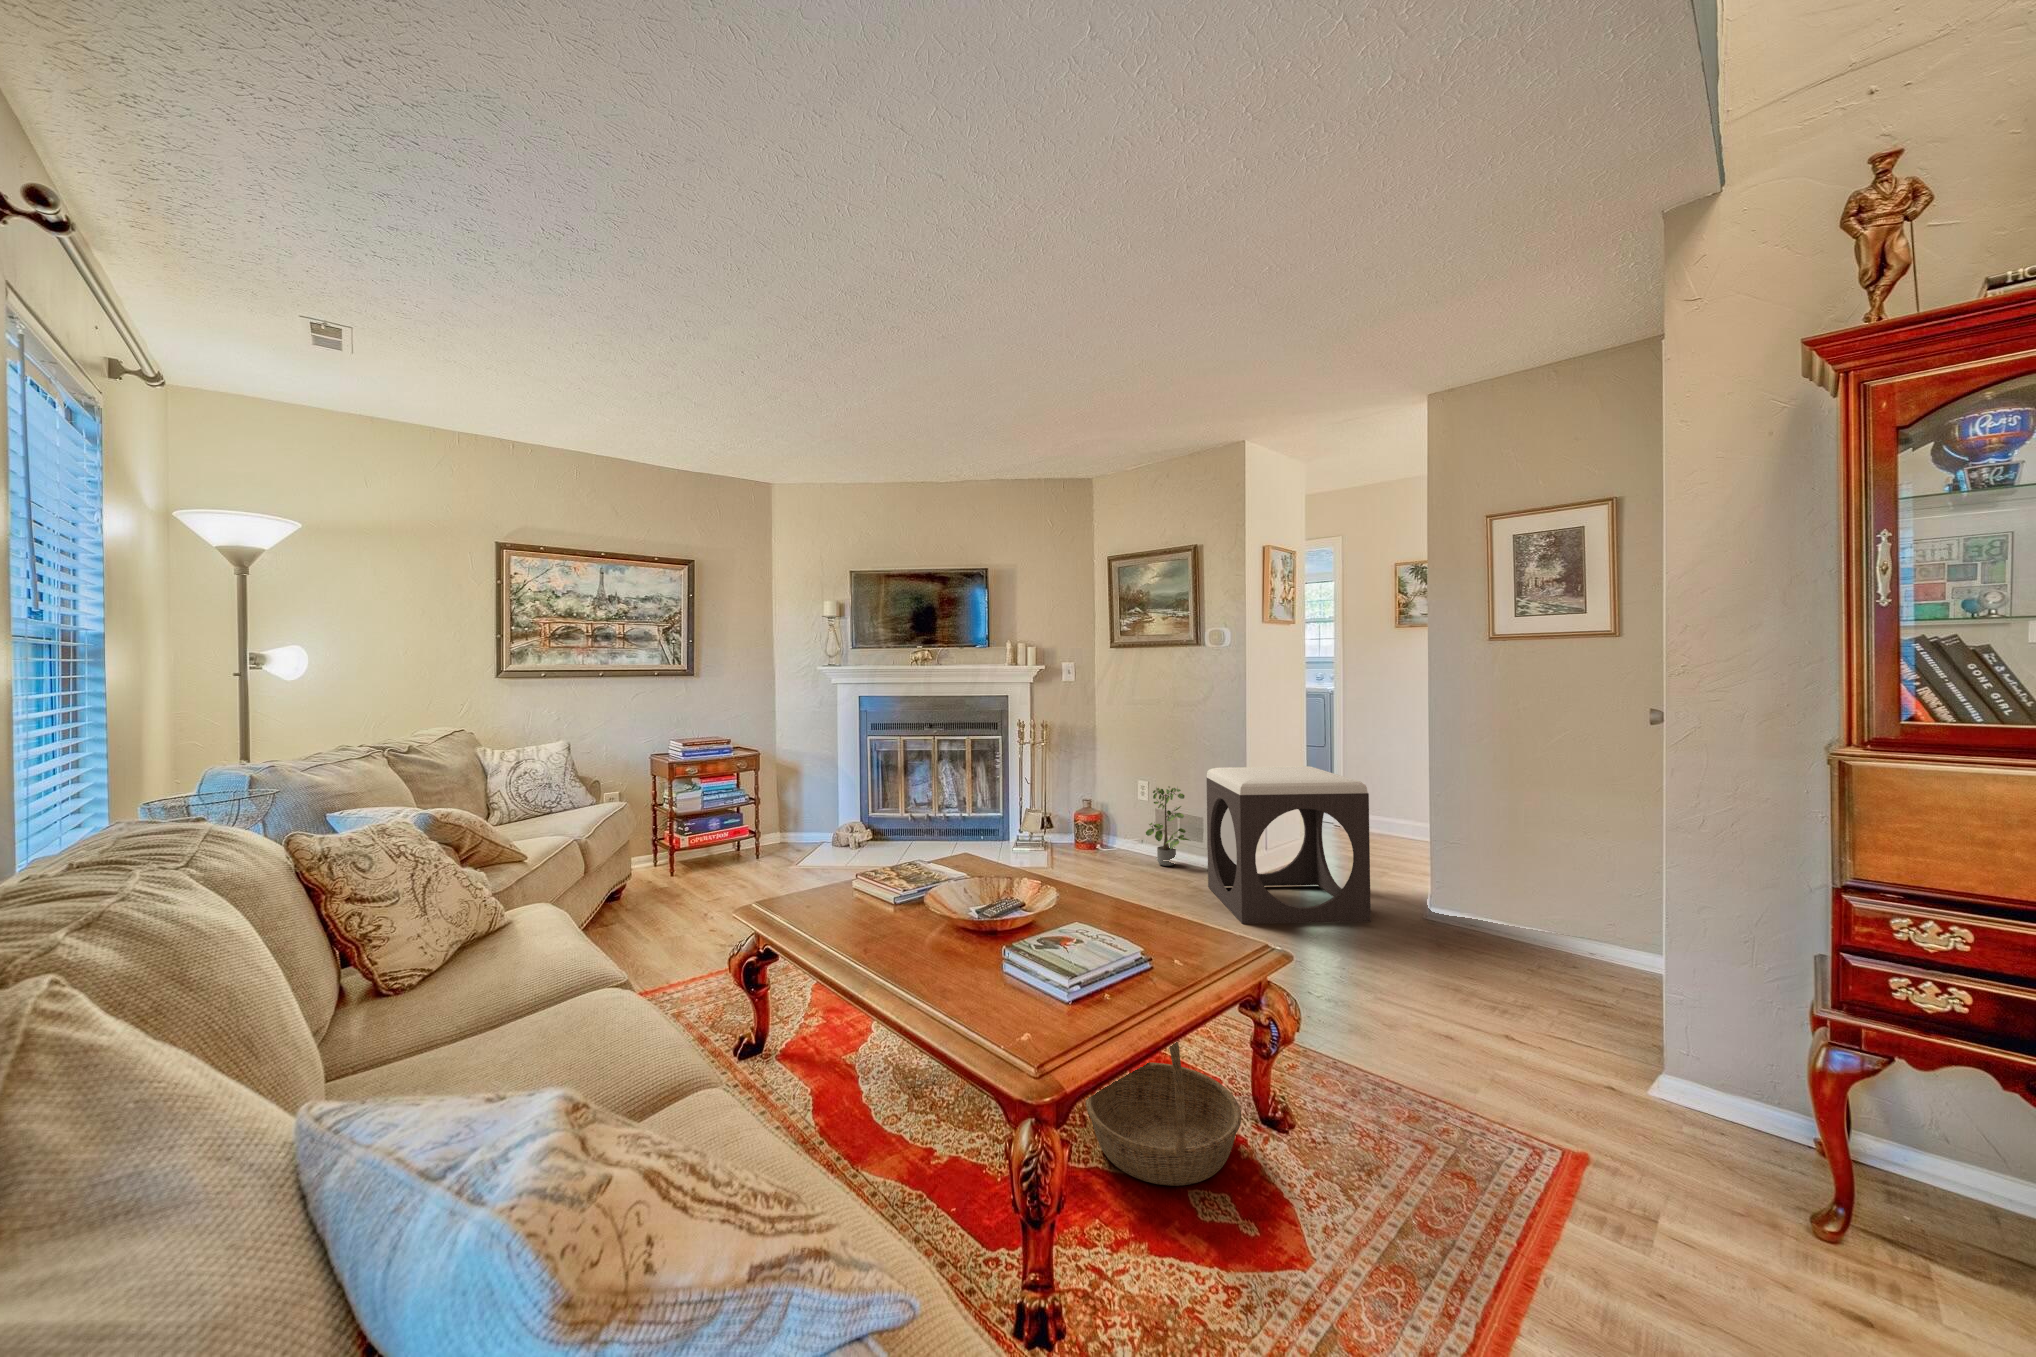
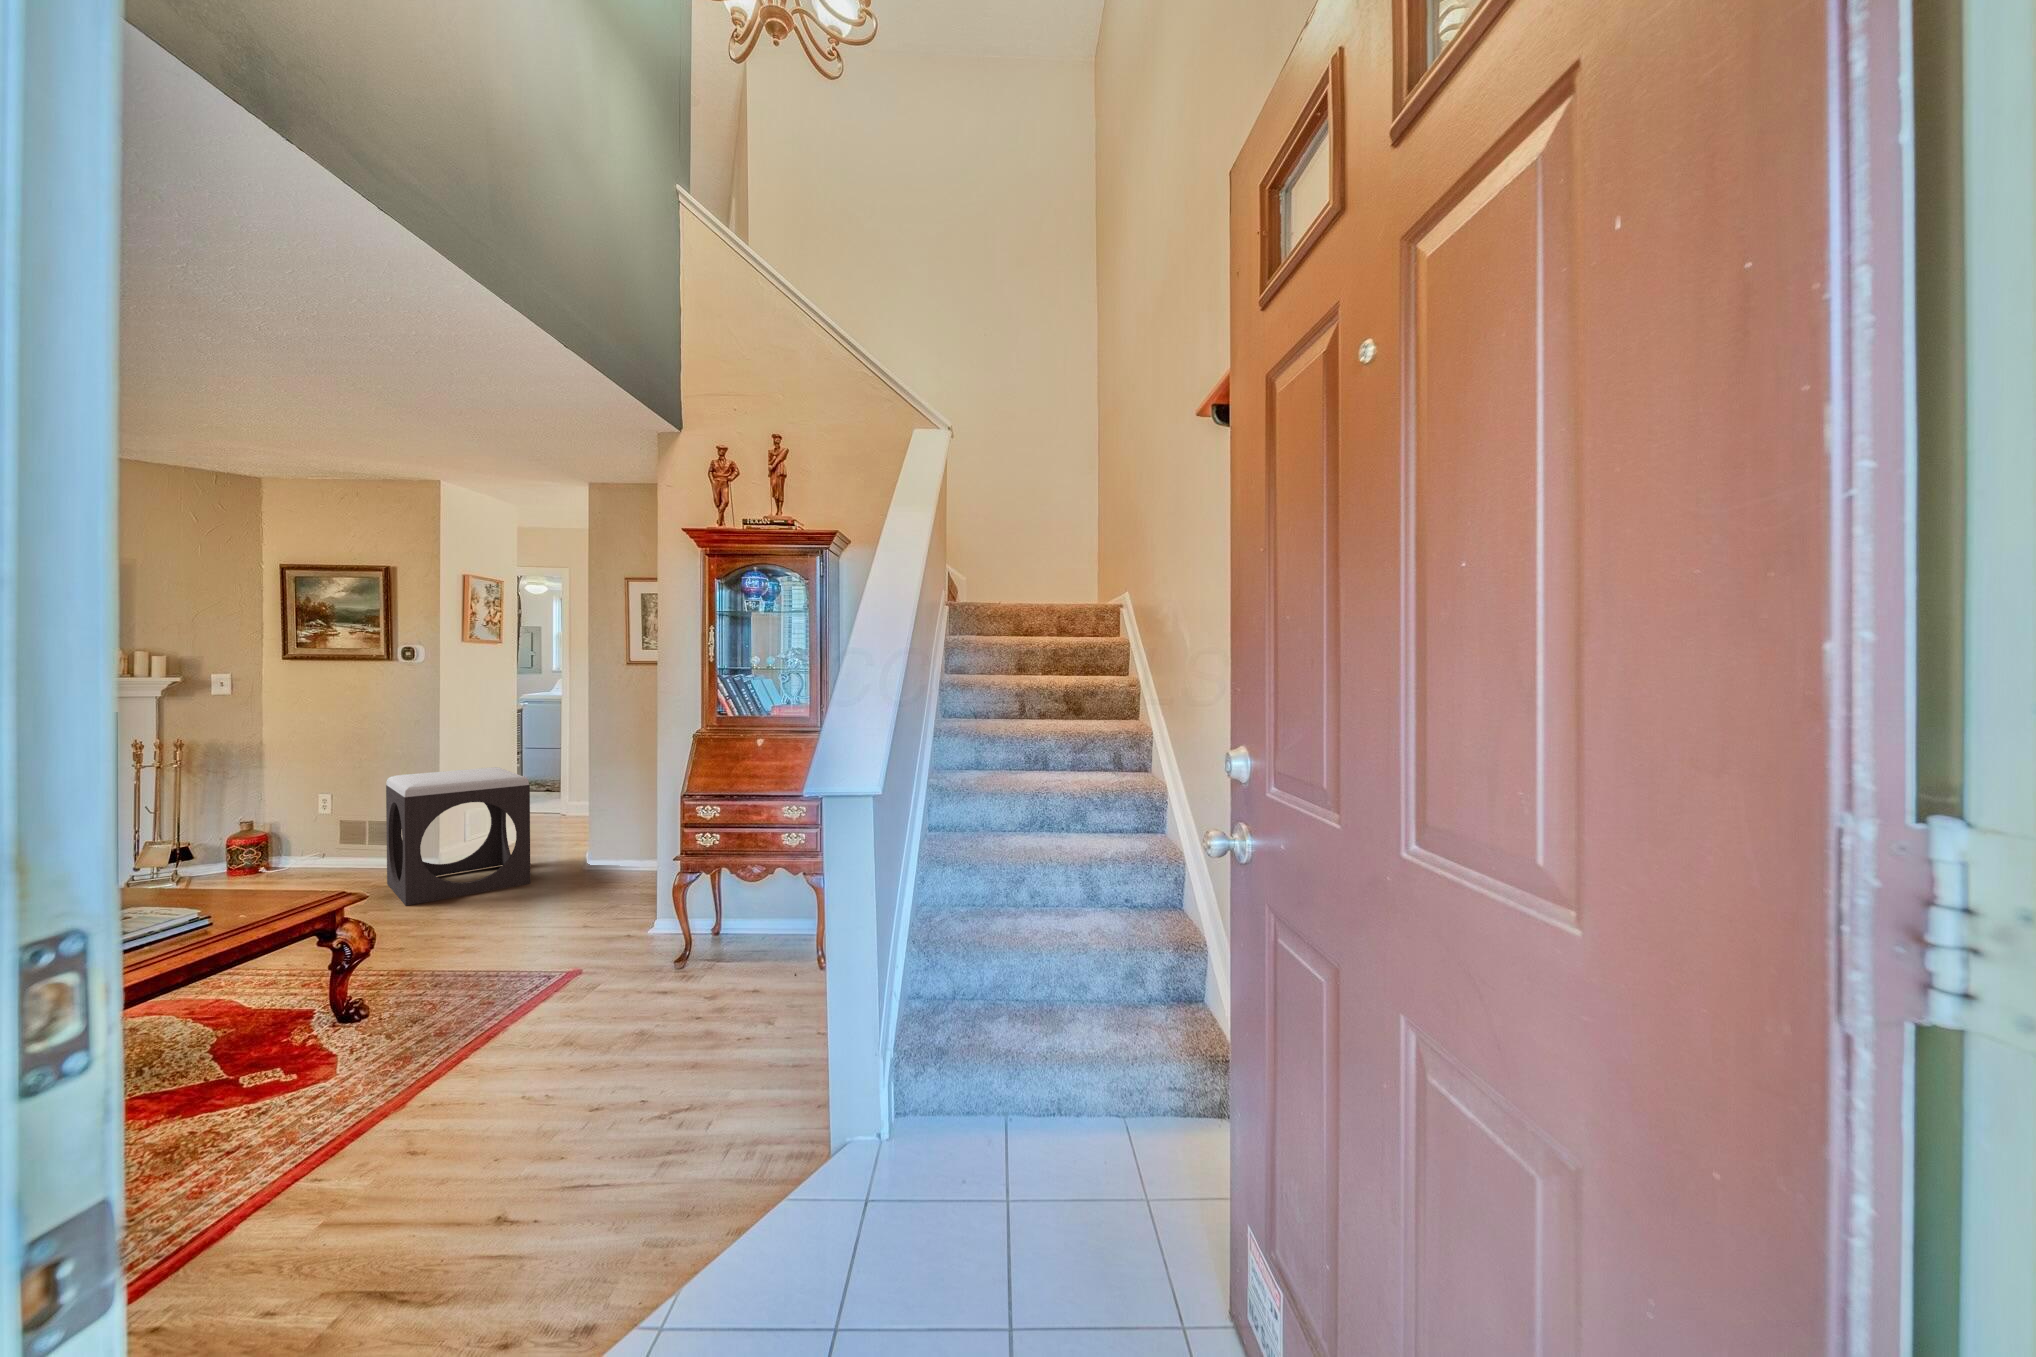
potted plant: present [1146,787,1189,866] -> none [322,796,377,874]
basket: present [1086,1042,1241,1186] -> none [155,941,310,1075]

